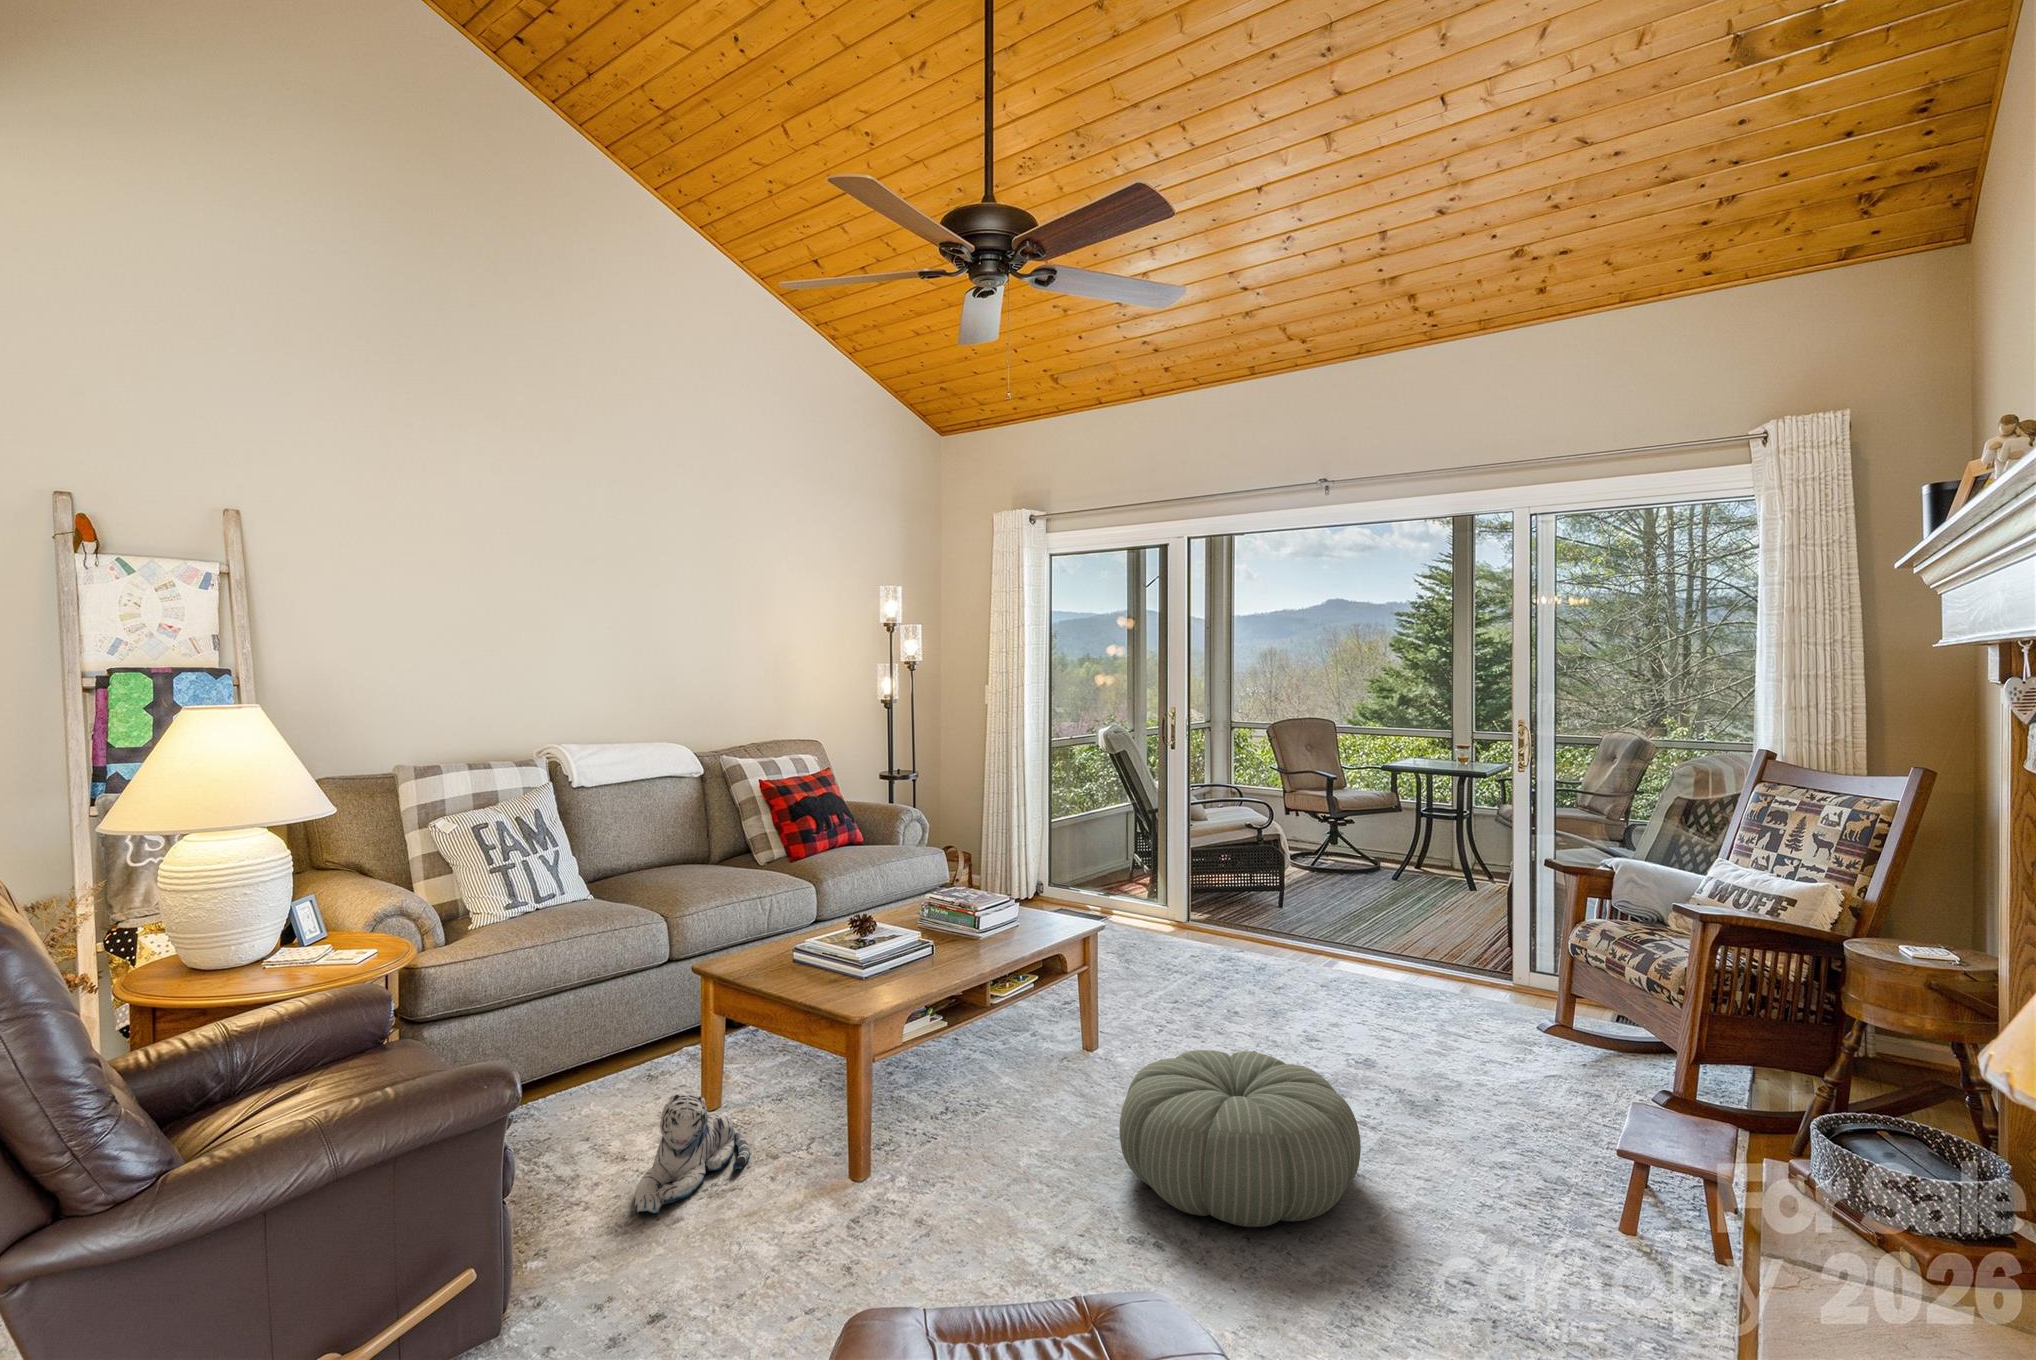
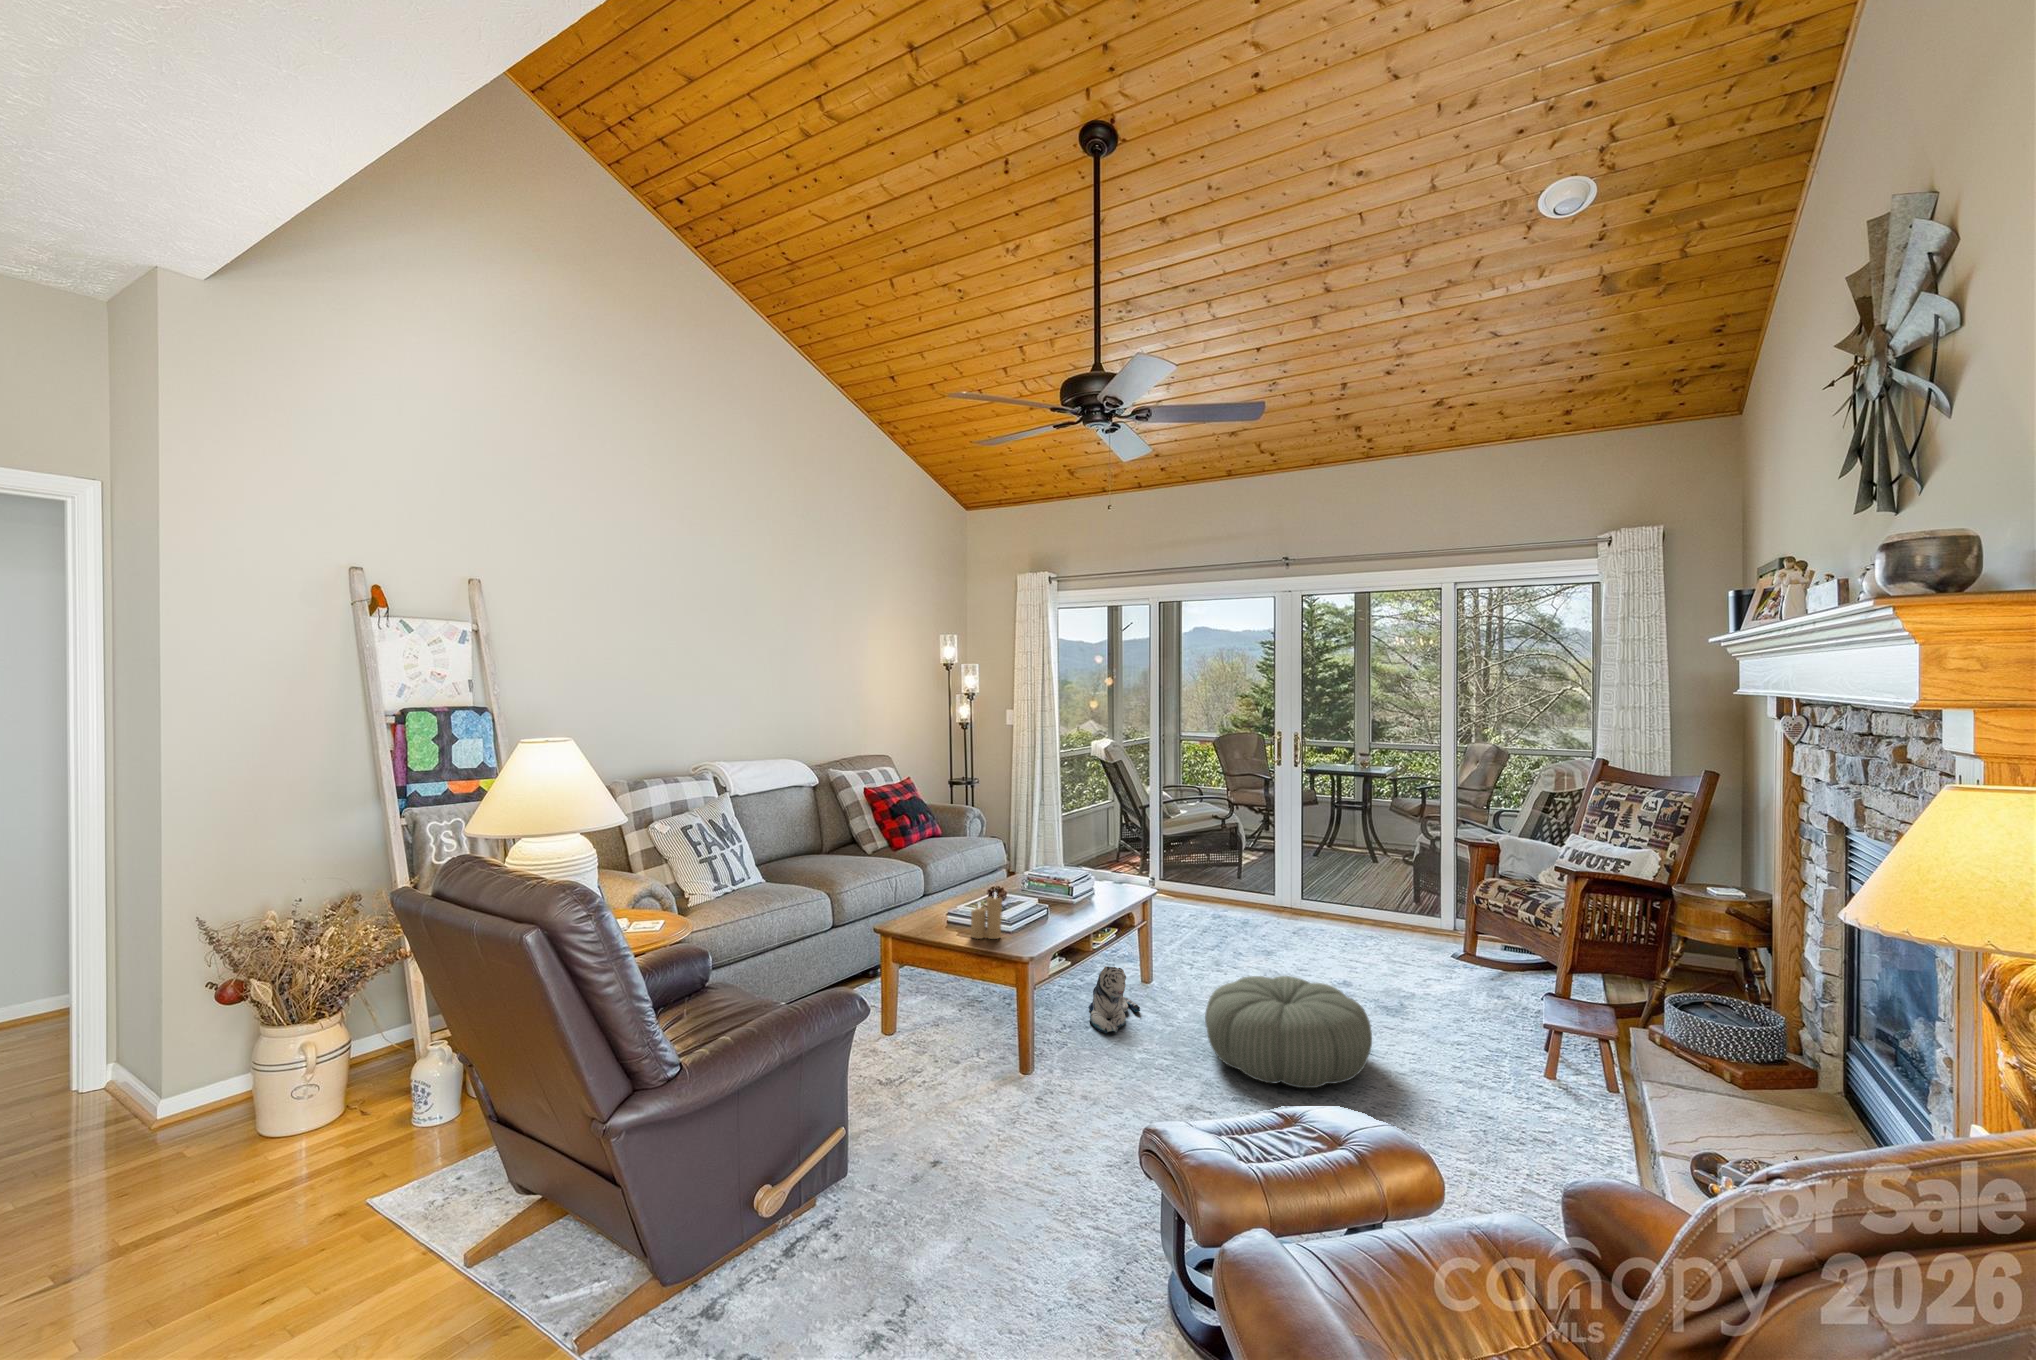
candle: none [803,919,847,985] -> present [971,893,1002,939]
plush toy: present [635,1094,750,1214] -> present [1088,966,1140,1033]

